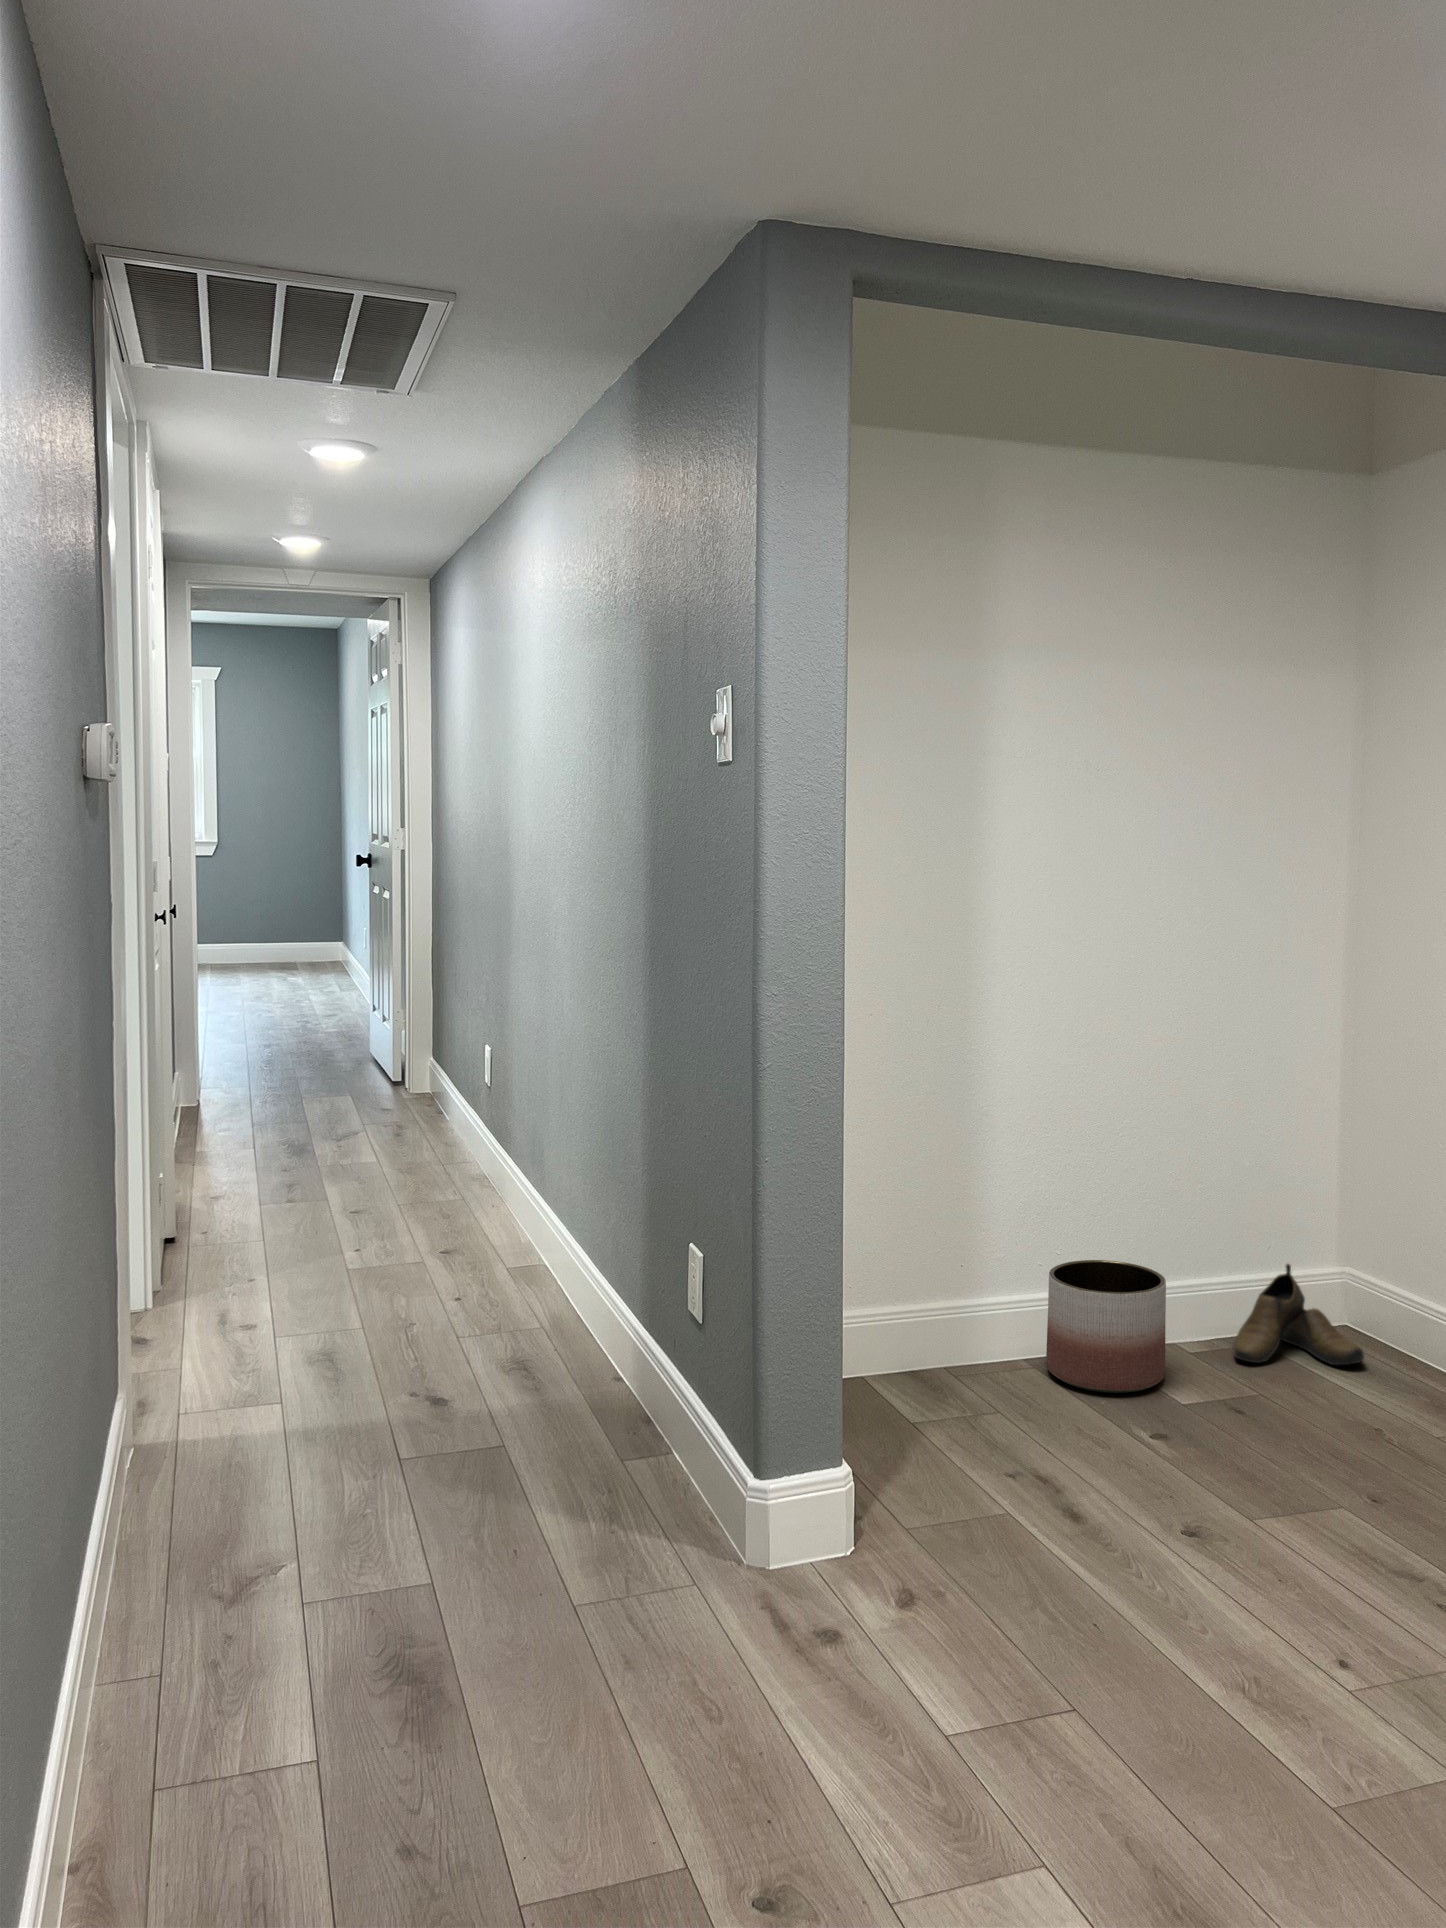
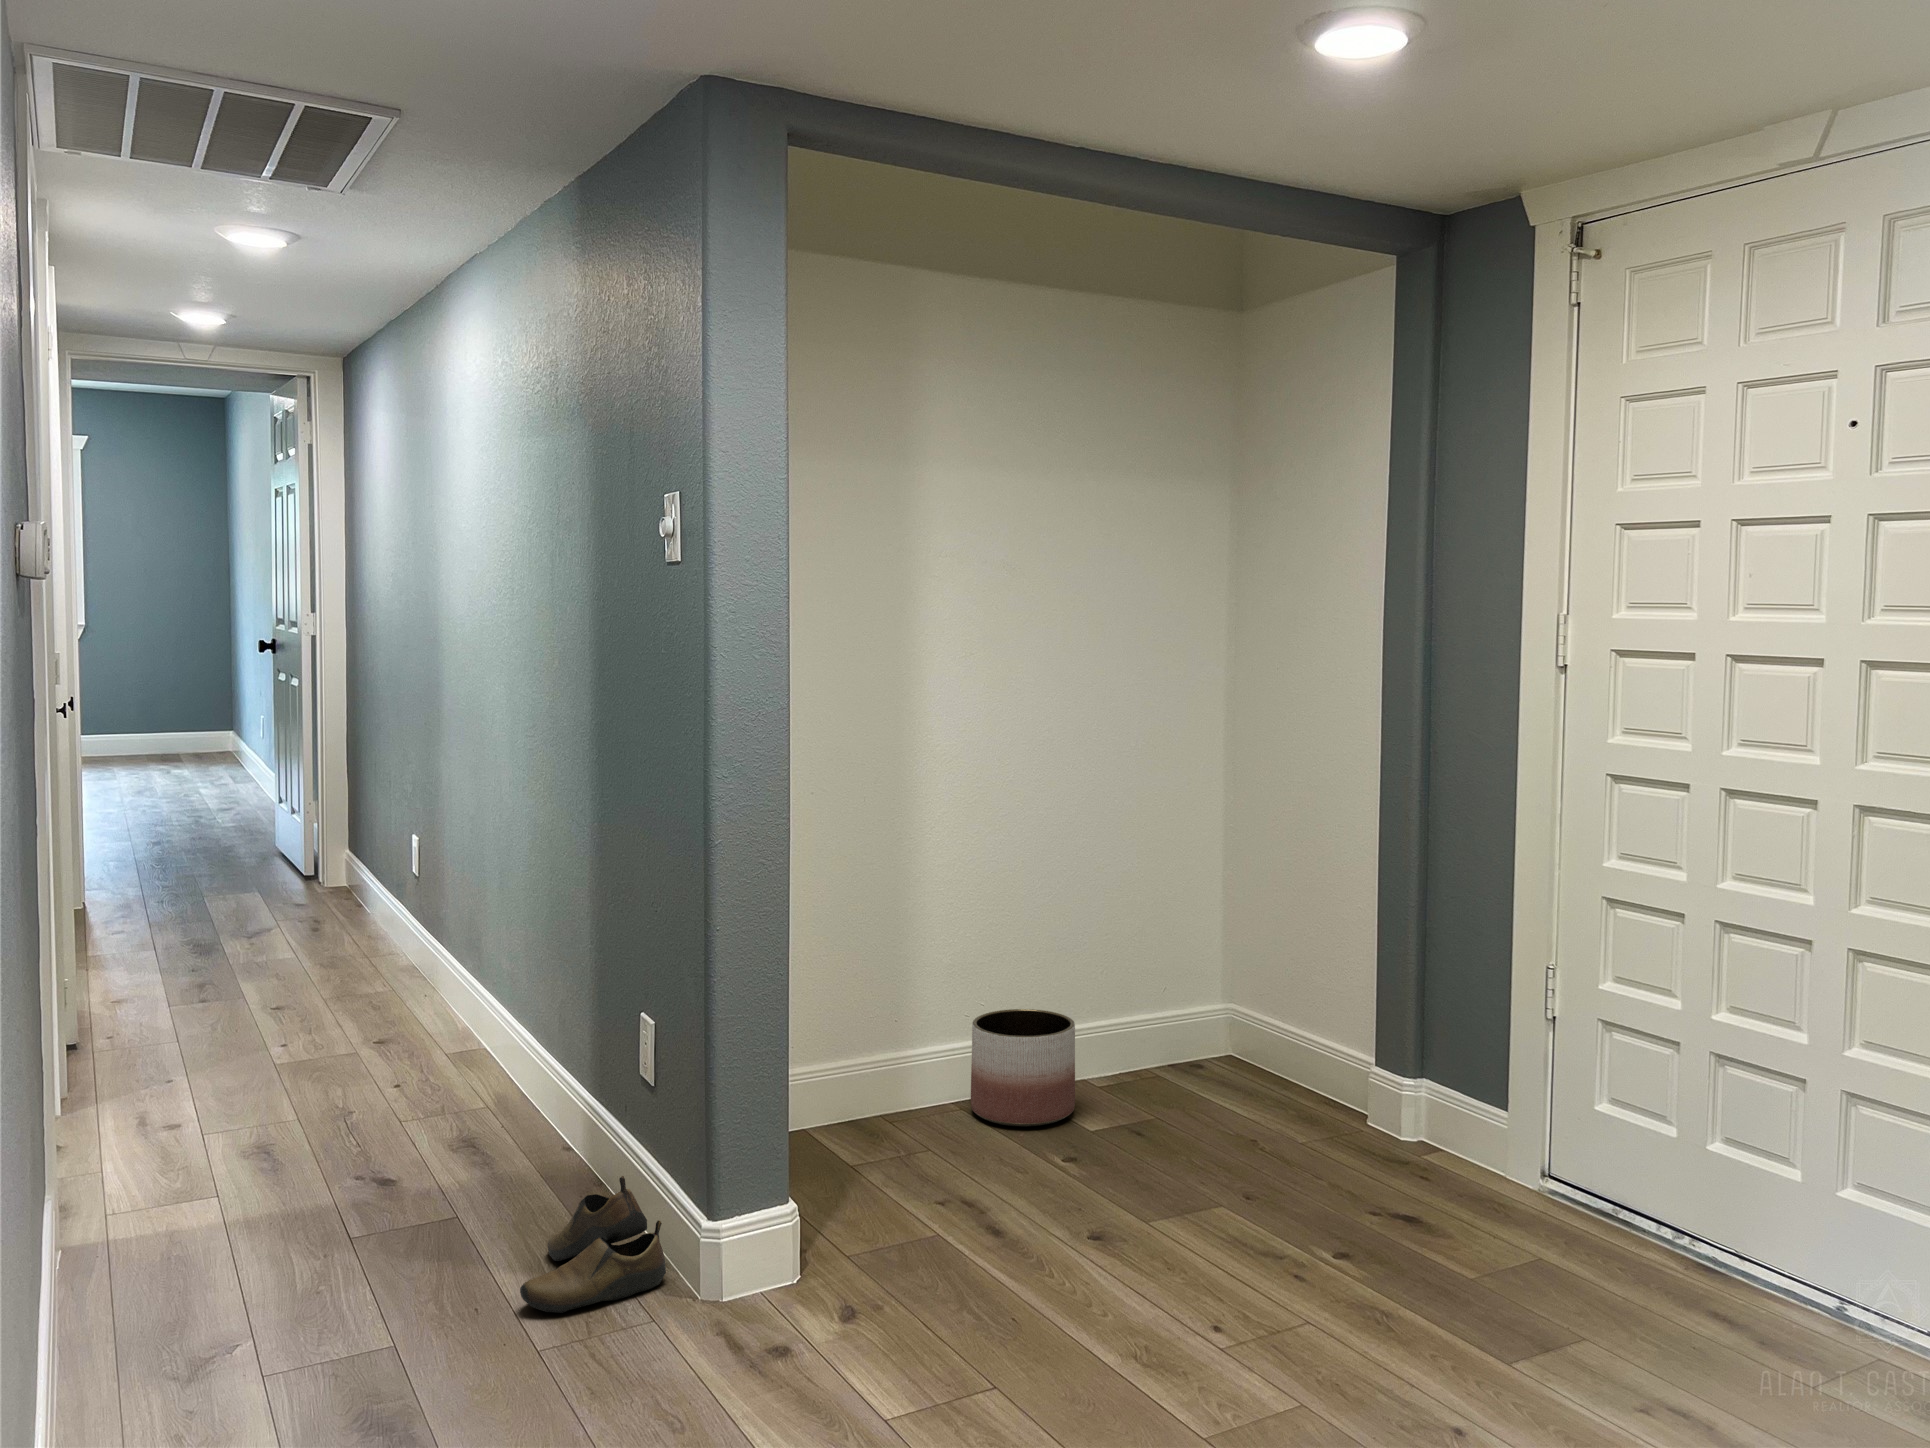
shoe: present [1233,1264,1364,1365] -> present [520,1176,666,1313]

